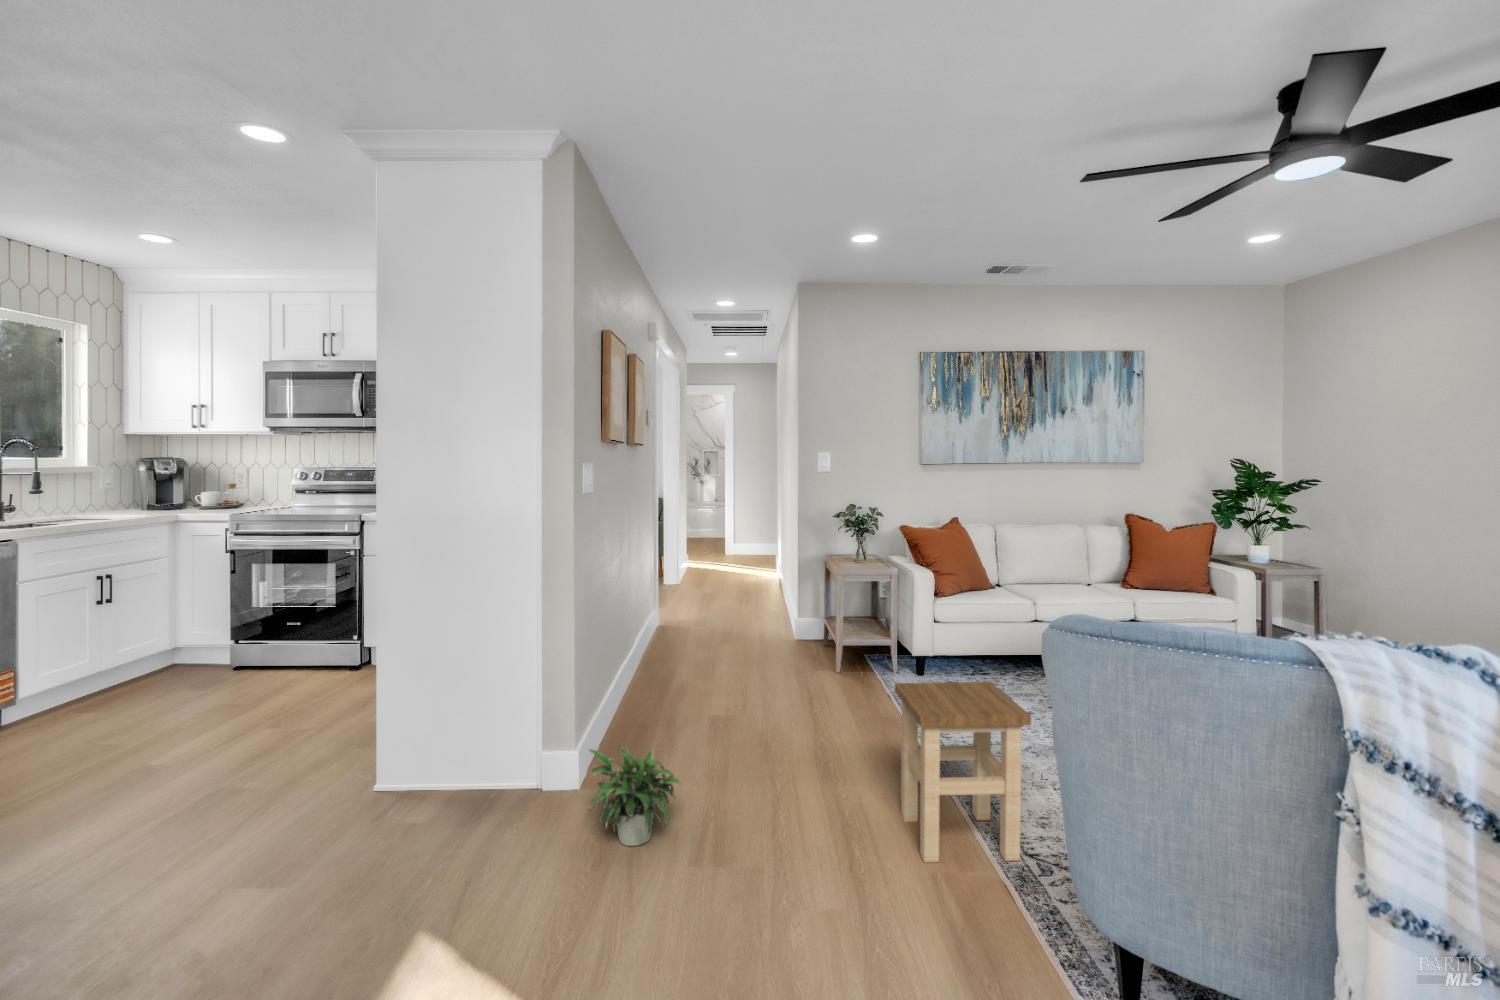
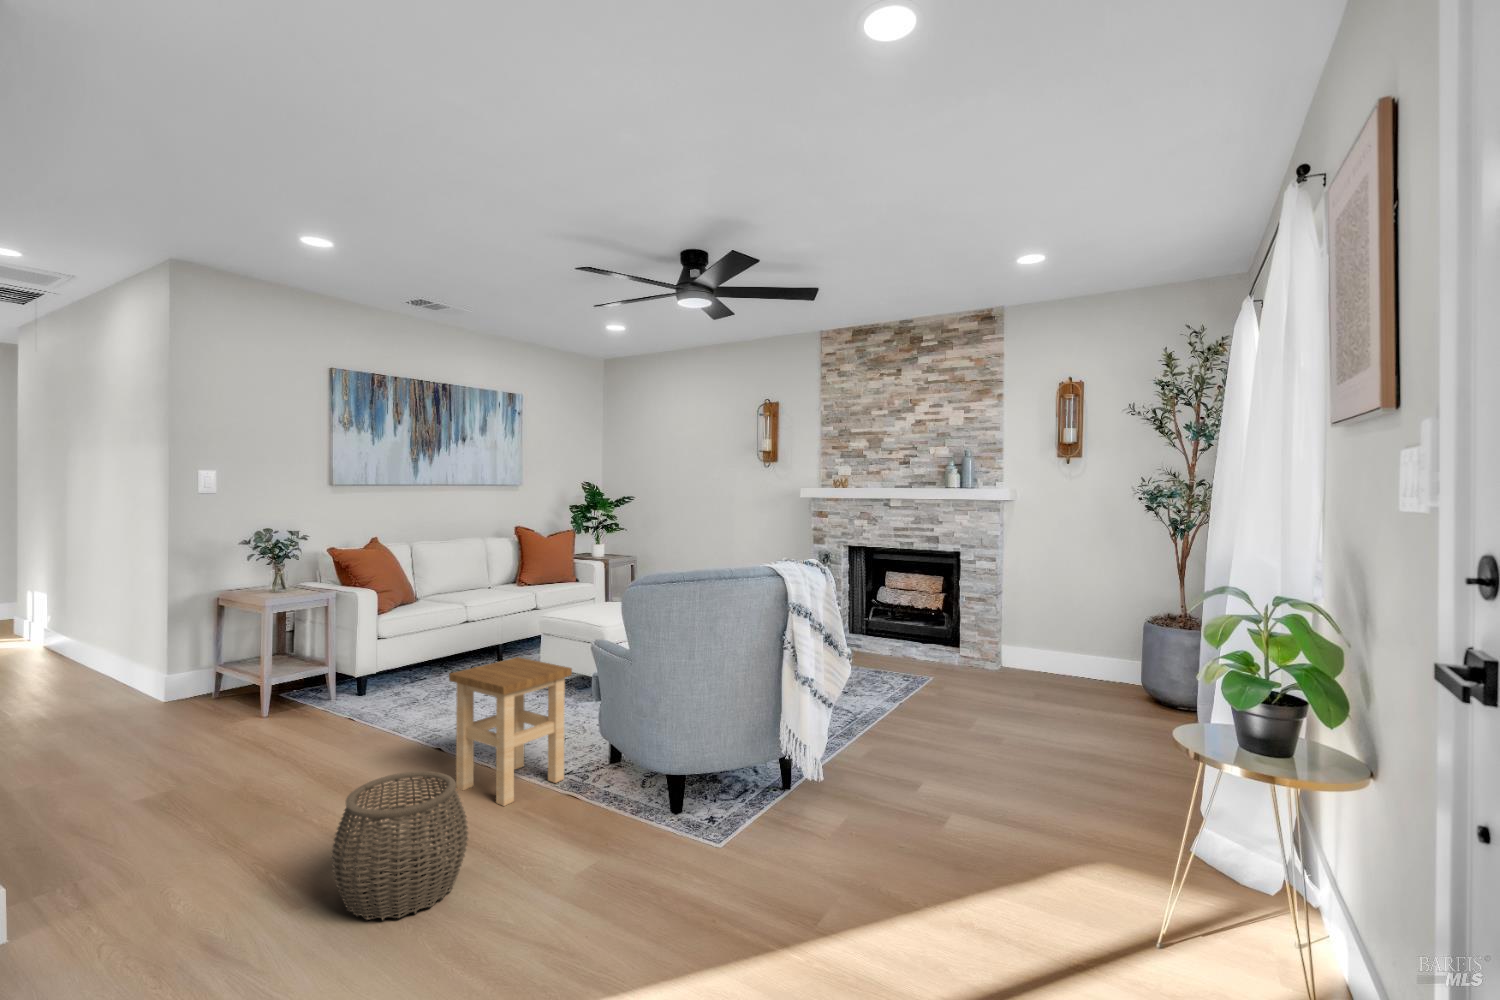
potted plant: present [590,743,681,846] -> none [85,805,266,919]
woven basket: none [684,780,817,947] -> present [331,771,468,920]

